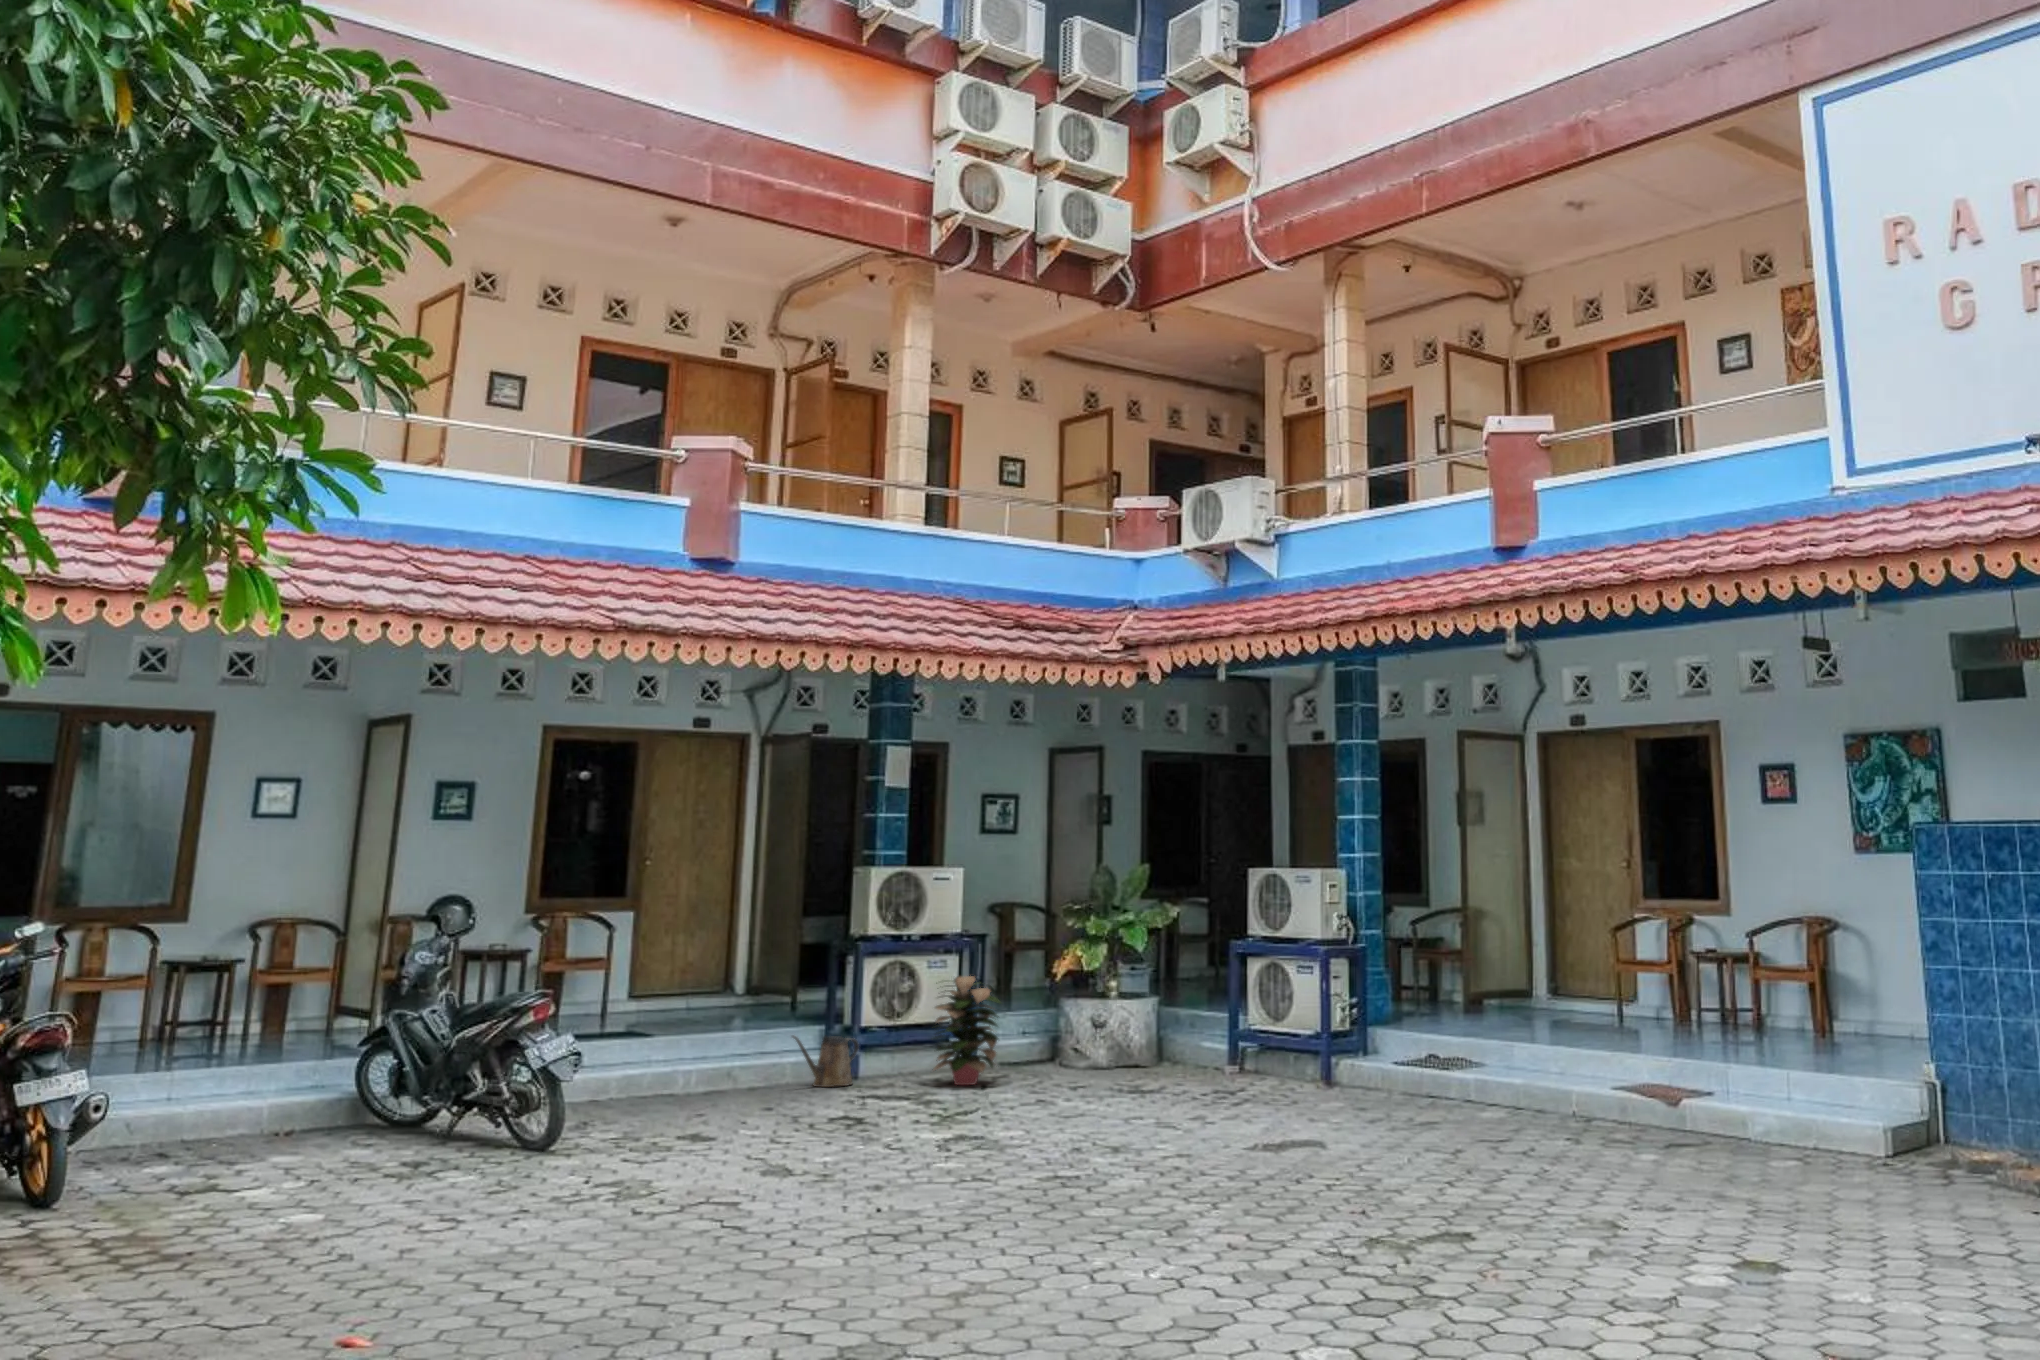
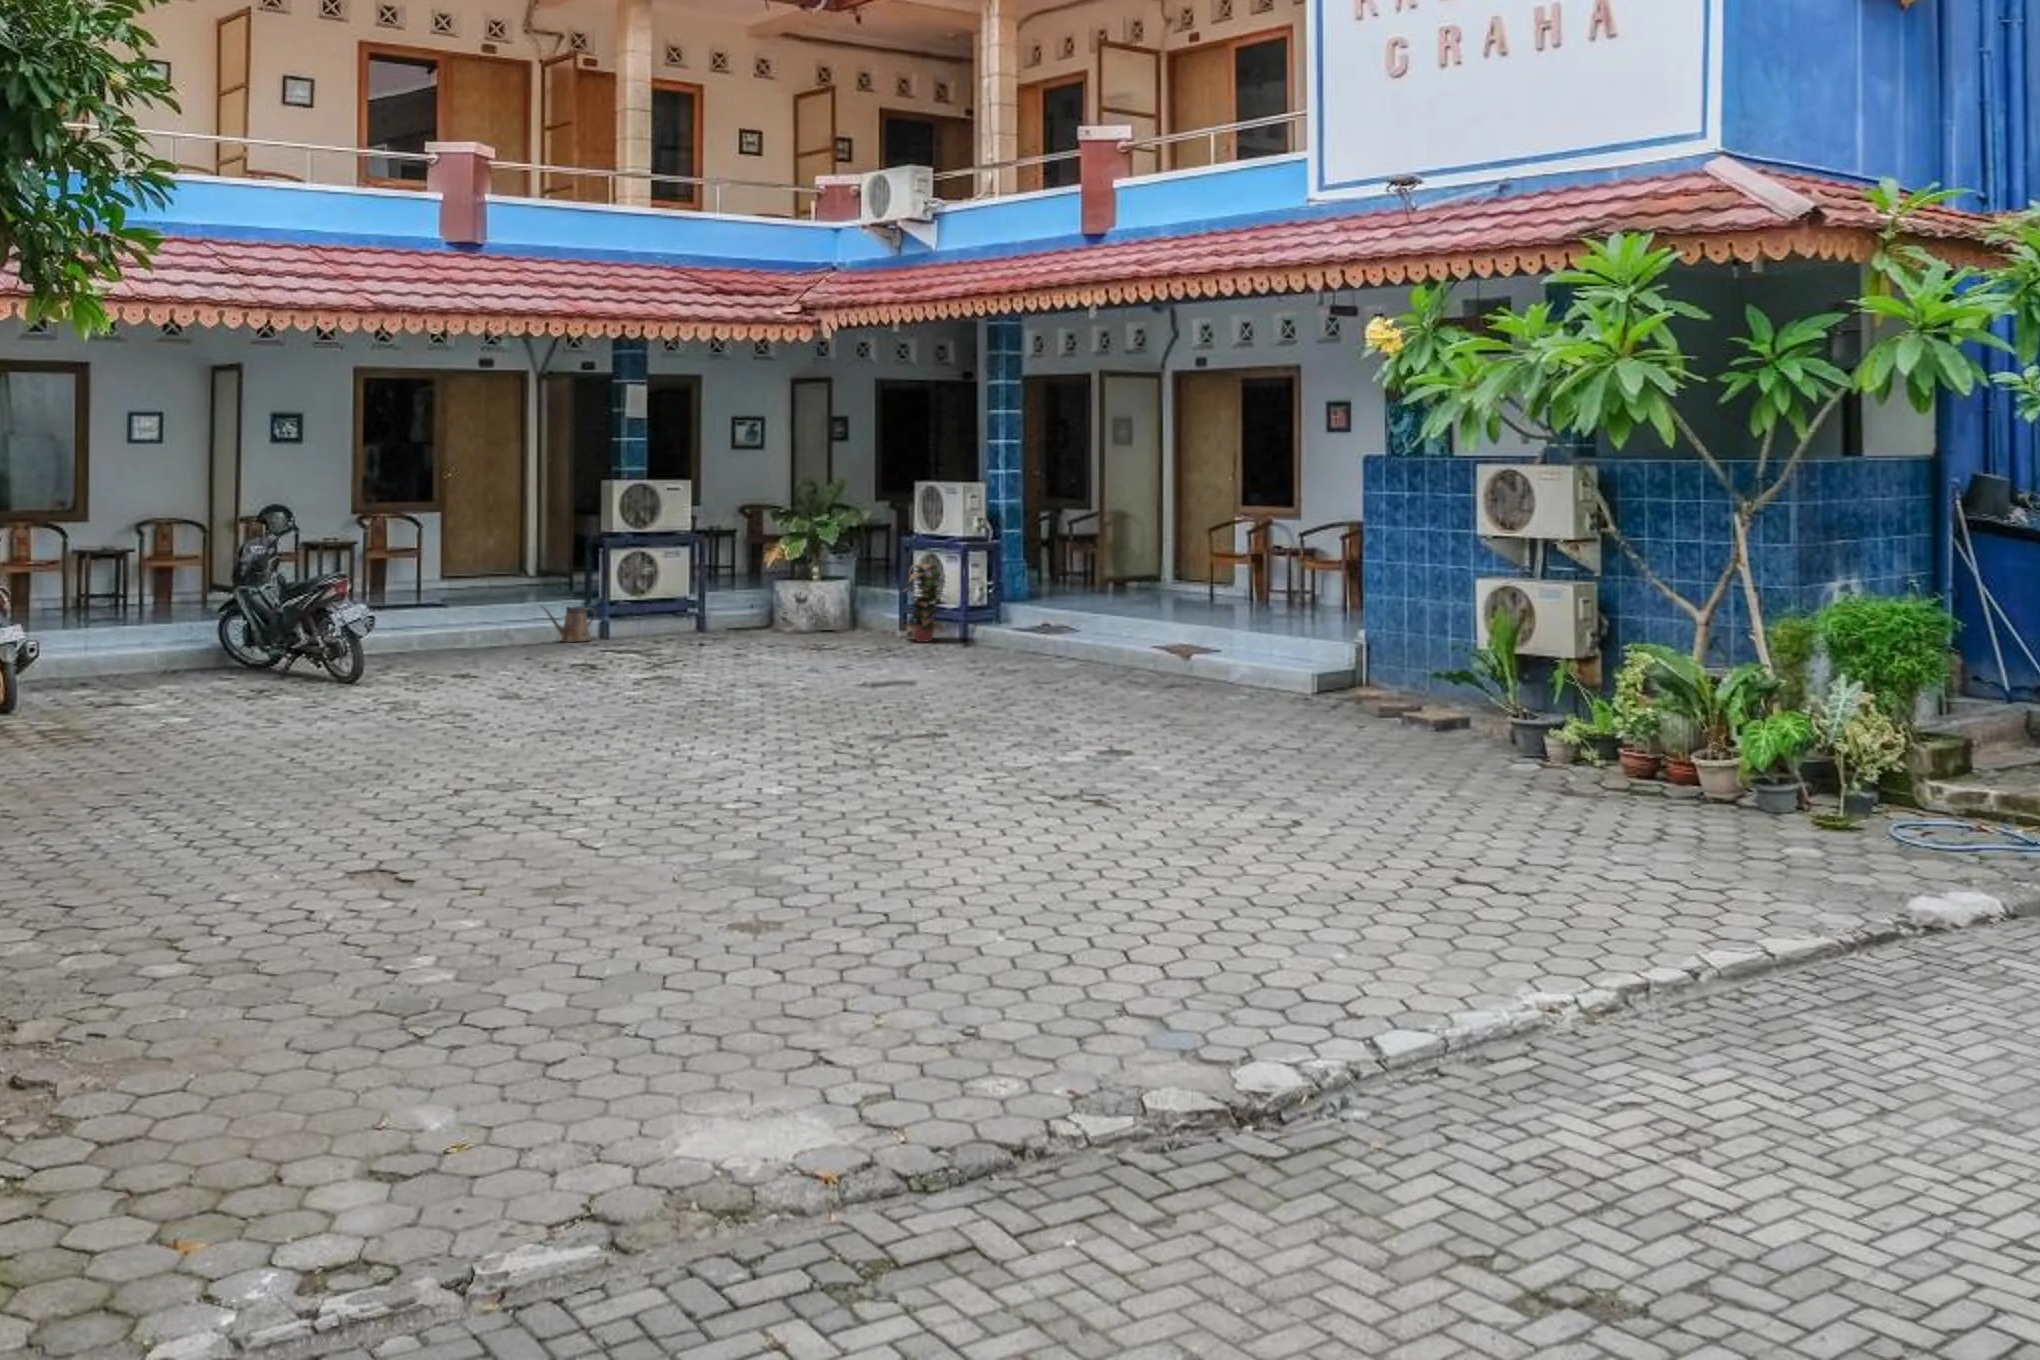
decorative plant: present [934,976,1000,1085] -> present [903,564,946,642]

